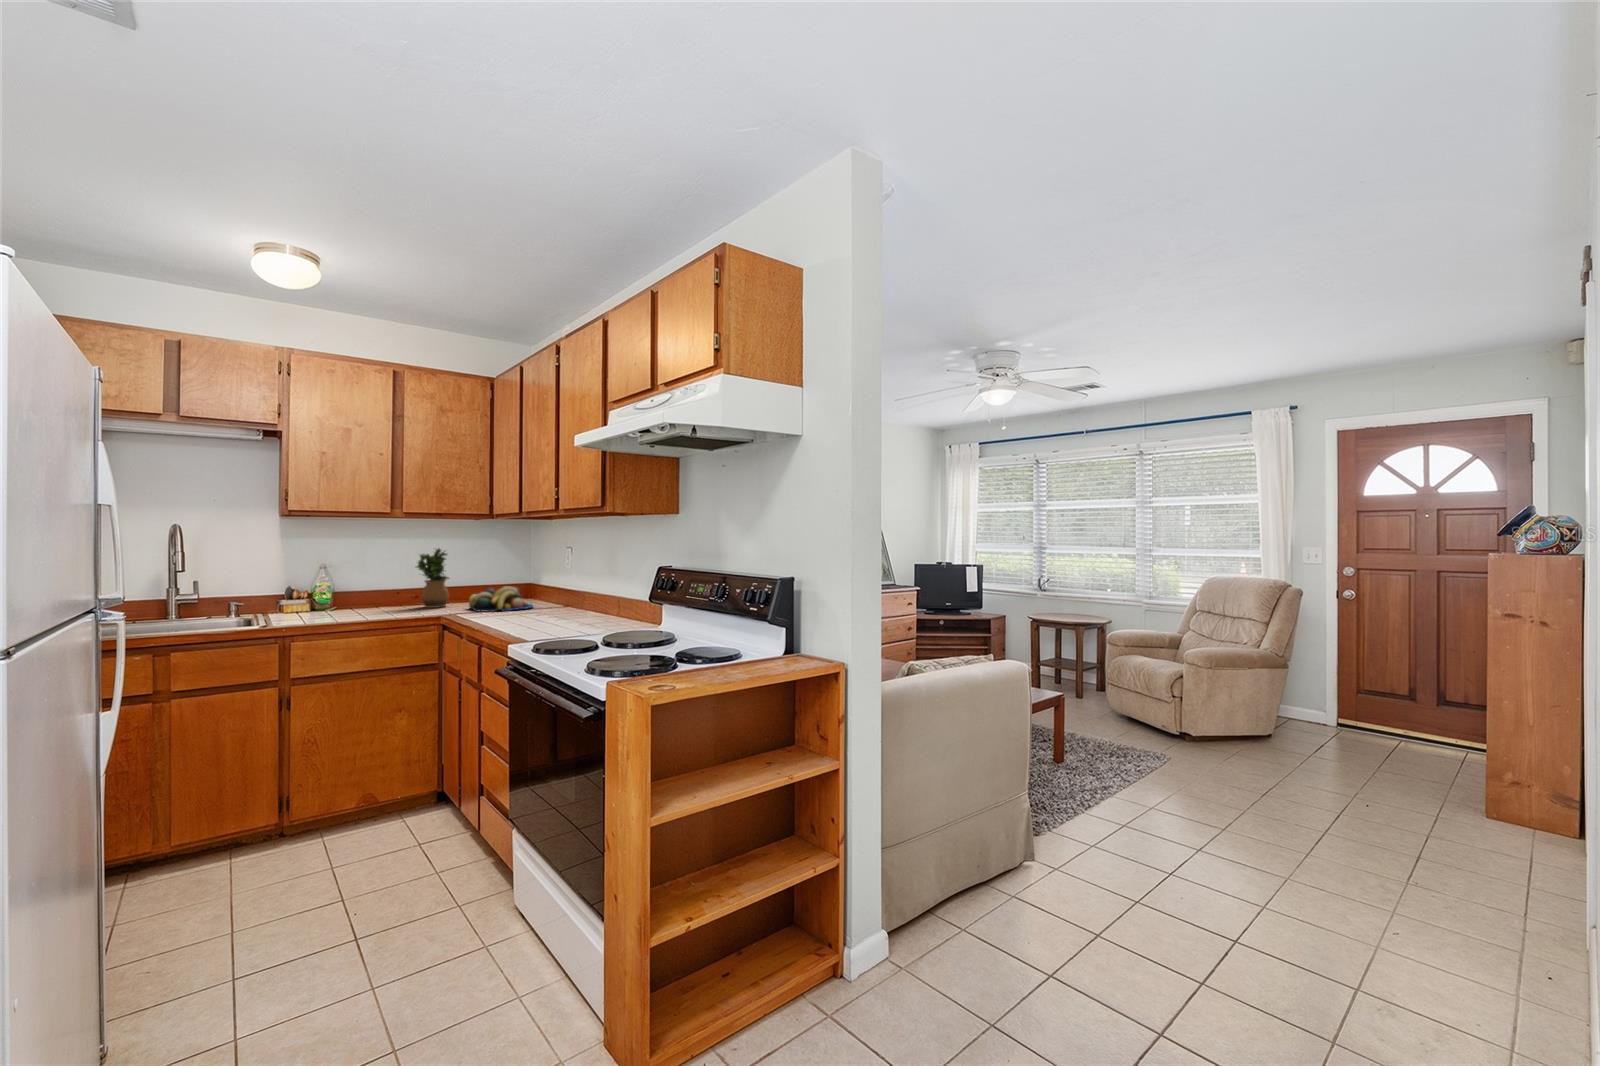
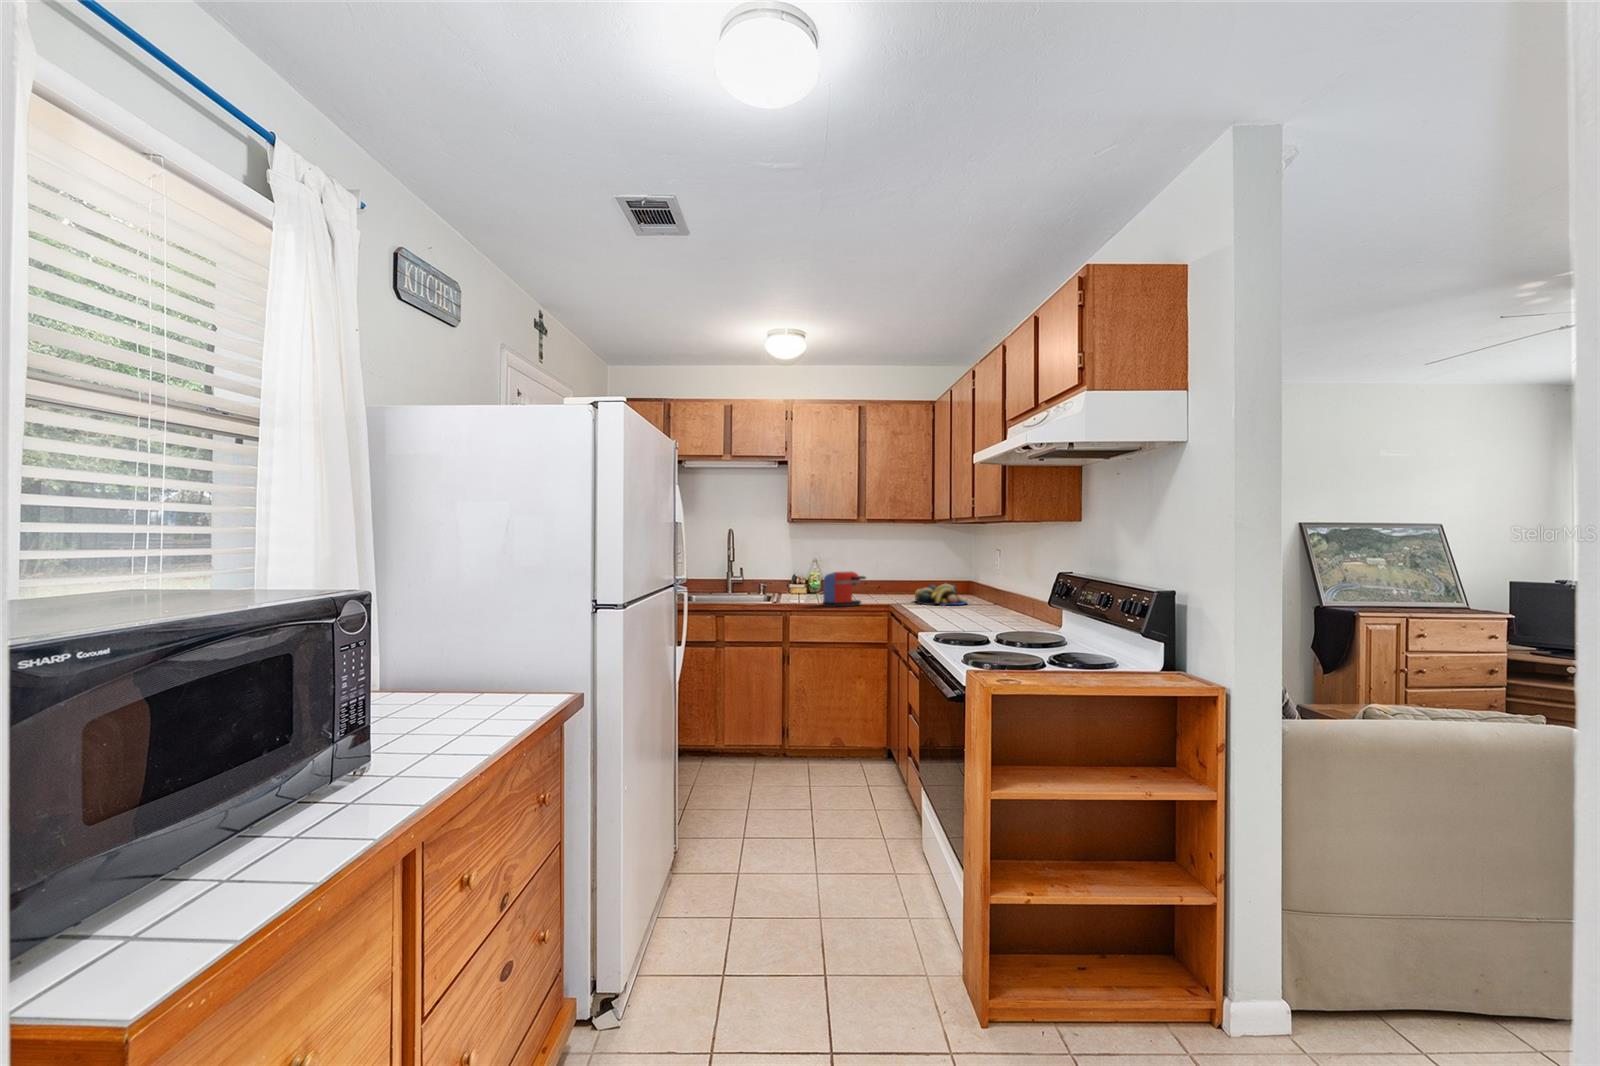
potted plant: present [416,548,449,608] -> none [876,548,903,598]
coffee maker: none [344,577,408,624] -> present [823,571,866,607]

